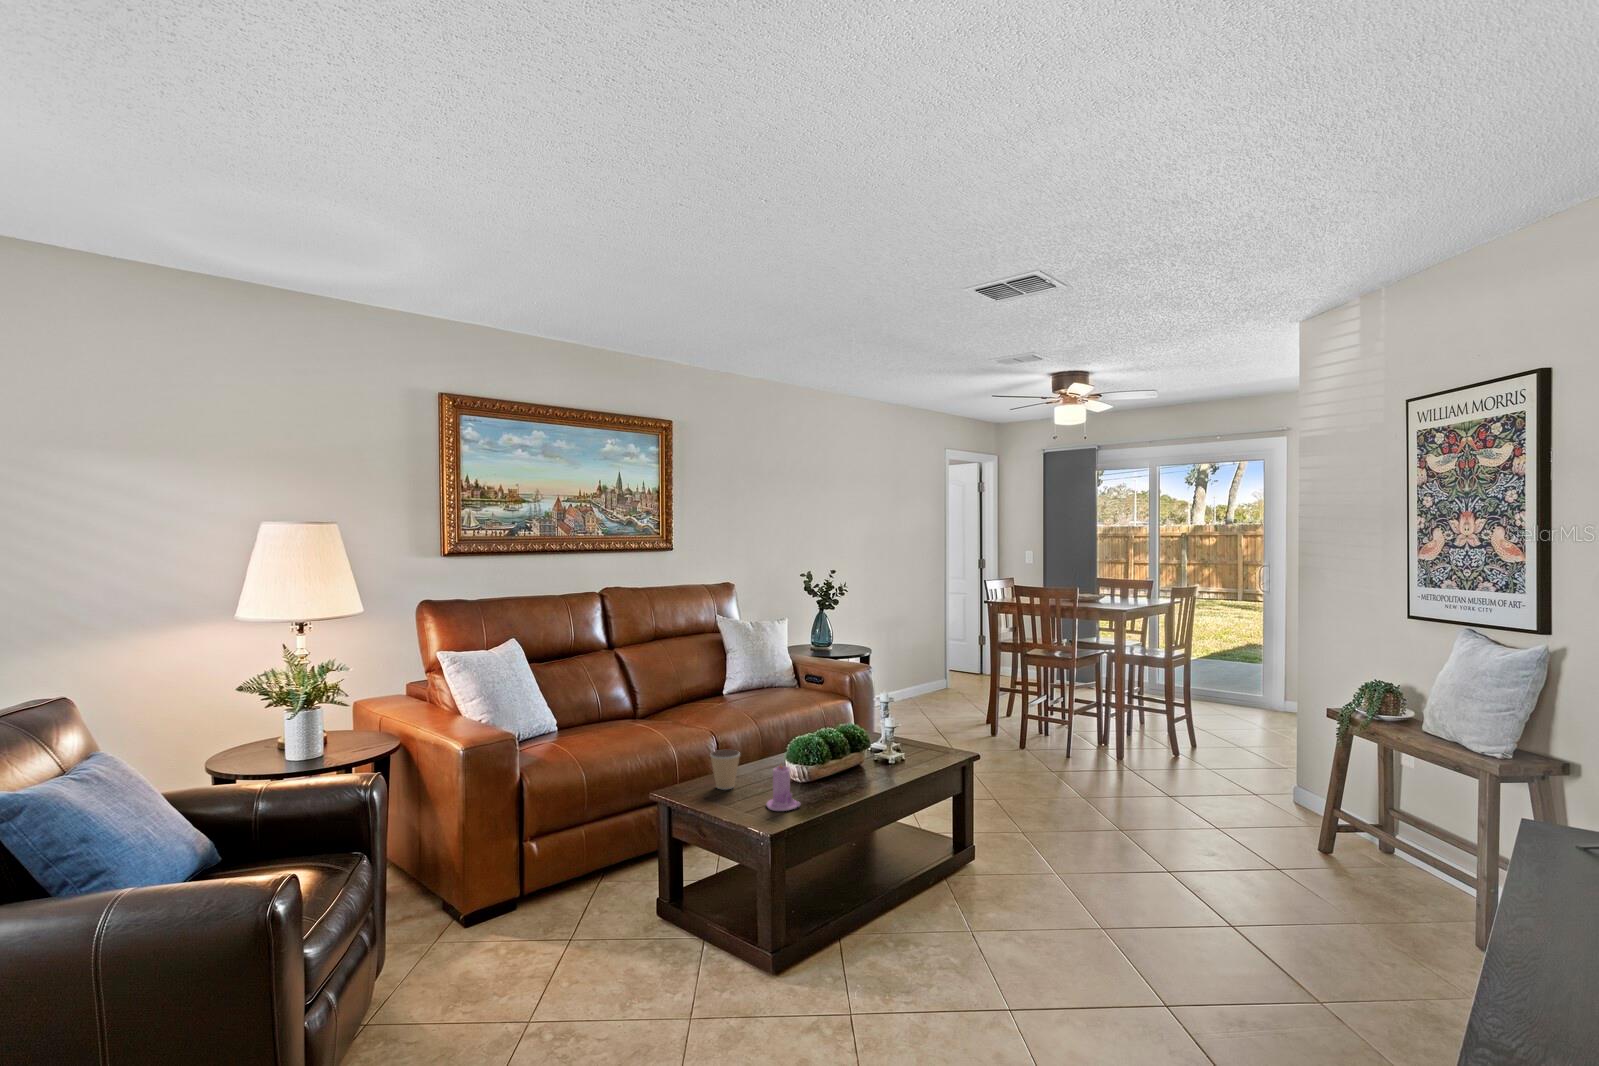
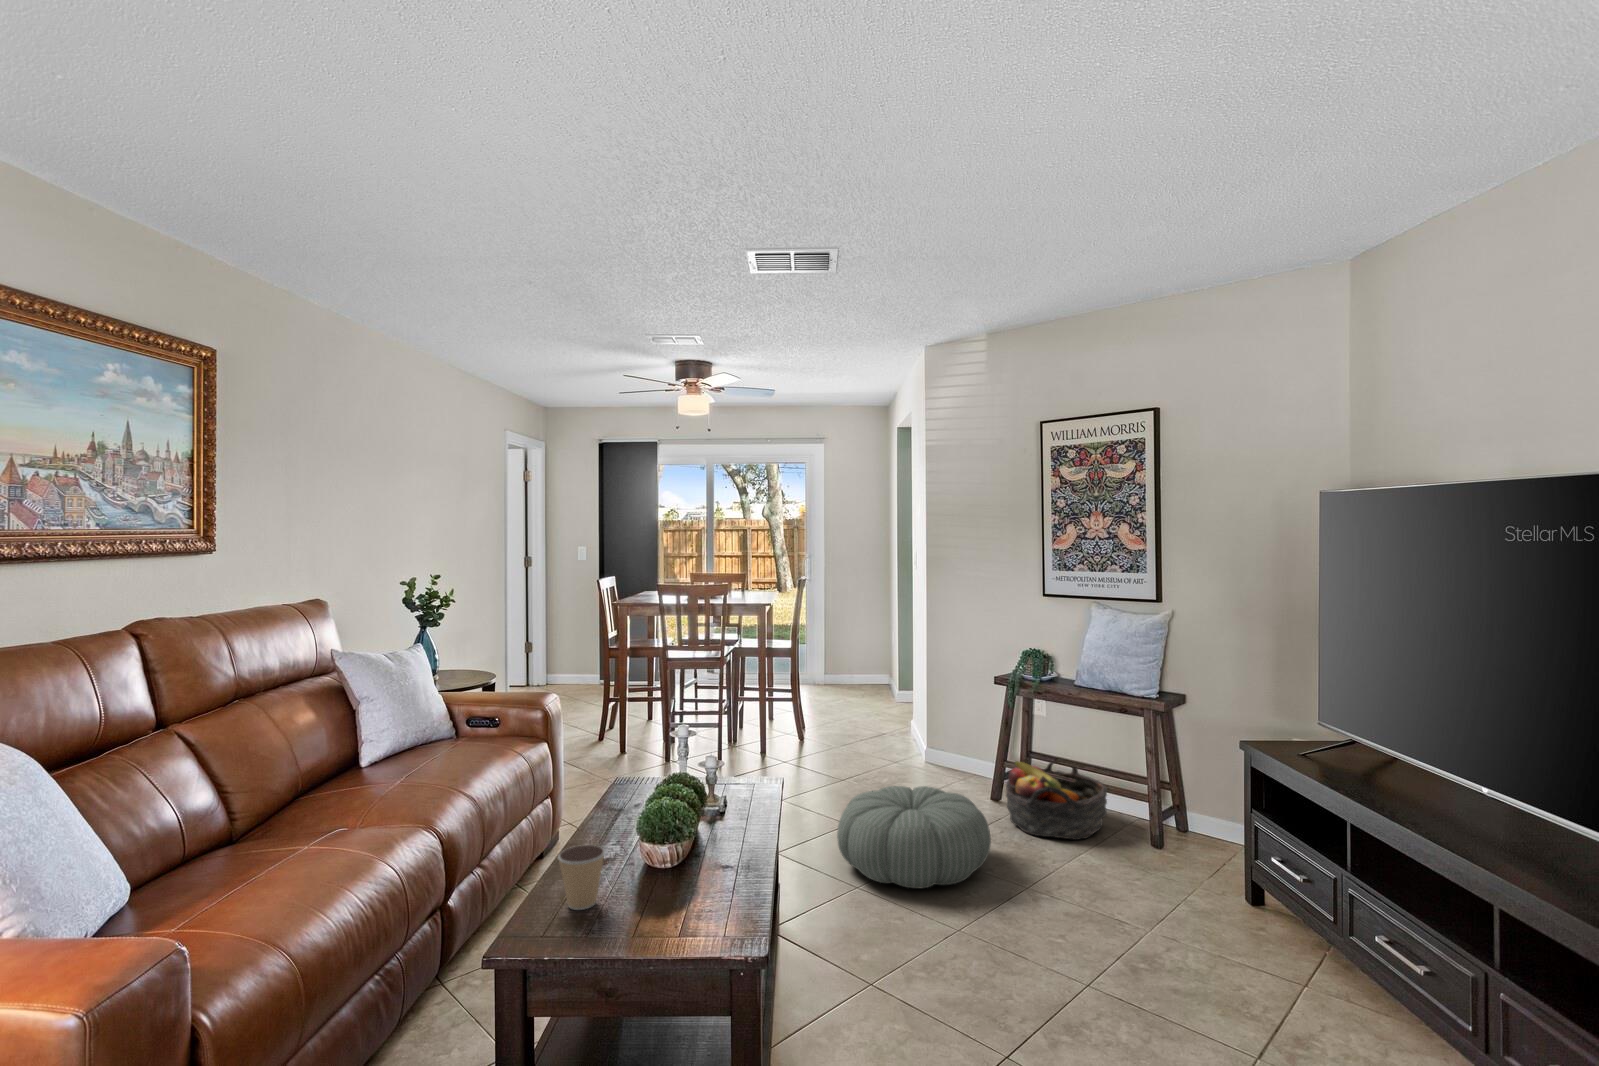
candle: present [766,765,800,811] -> none [680,842,727,915]
pouf: none [1053,793,1216,897] -> present [837,786,991,888]
basket: none [1295,804,1436,912] -> present [1006,759,1107,840]

